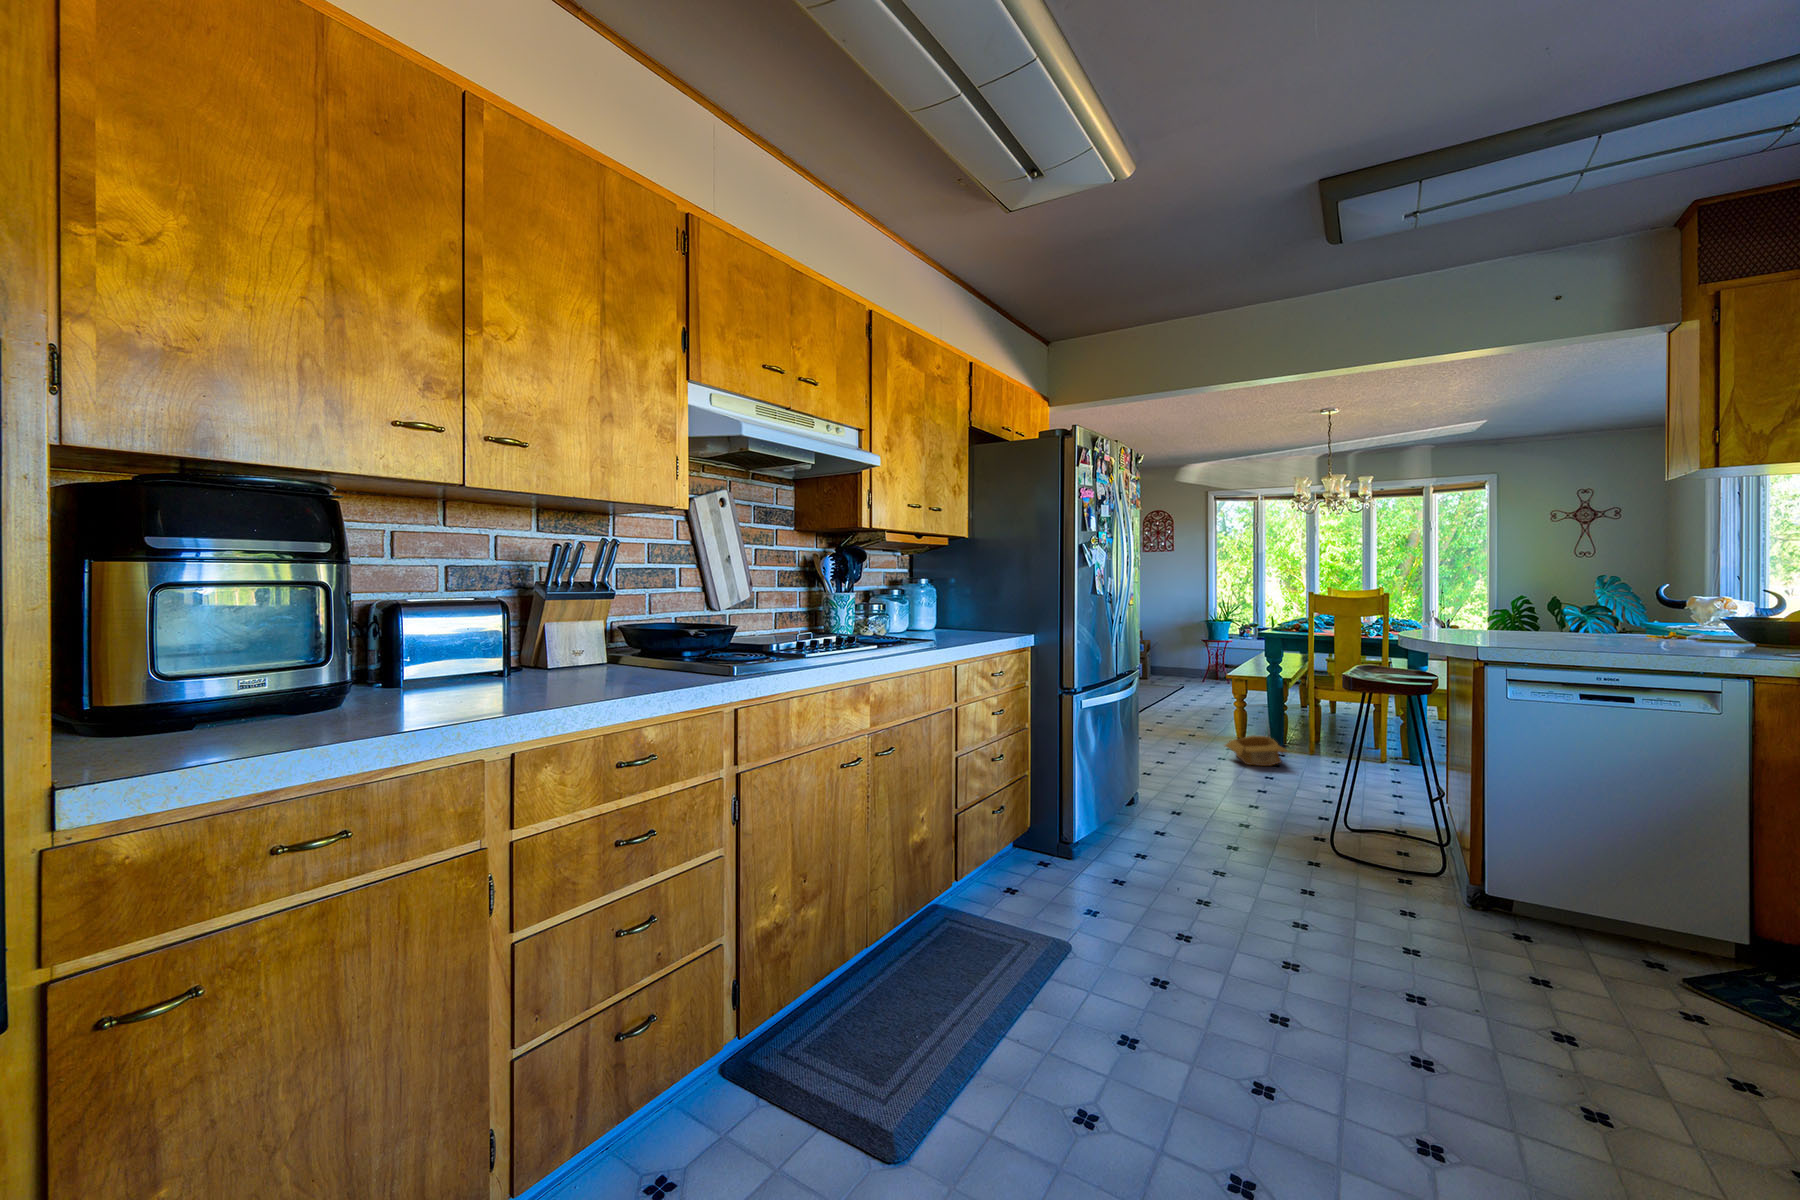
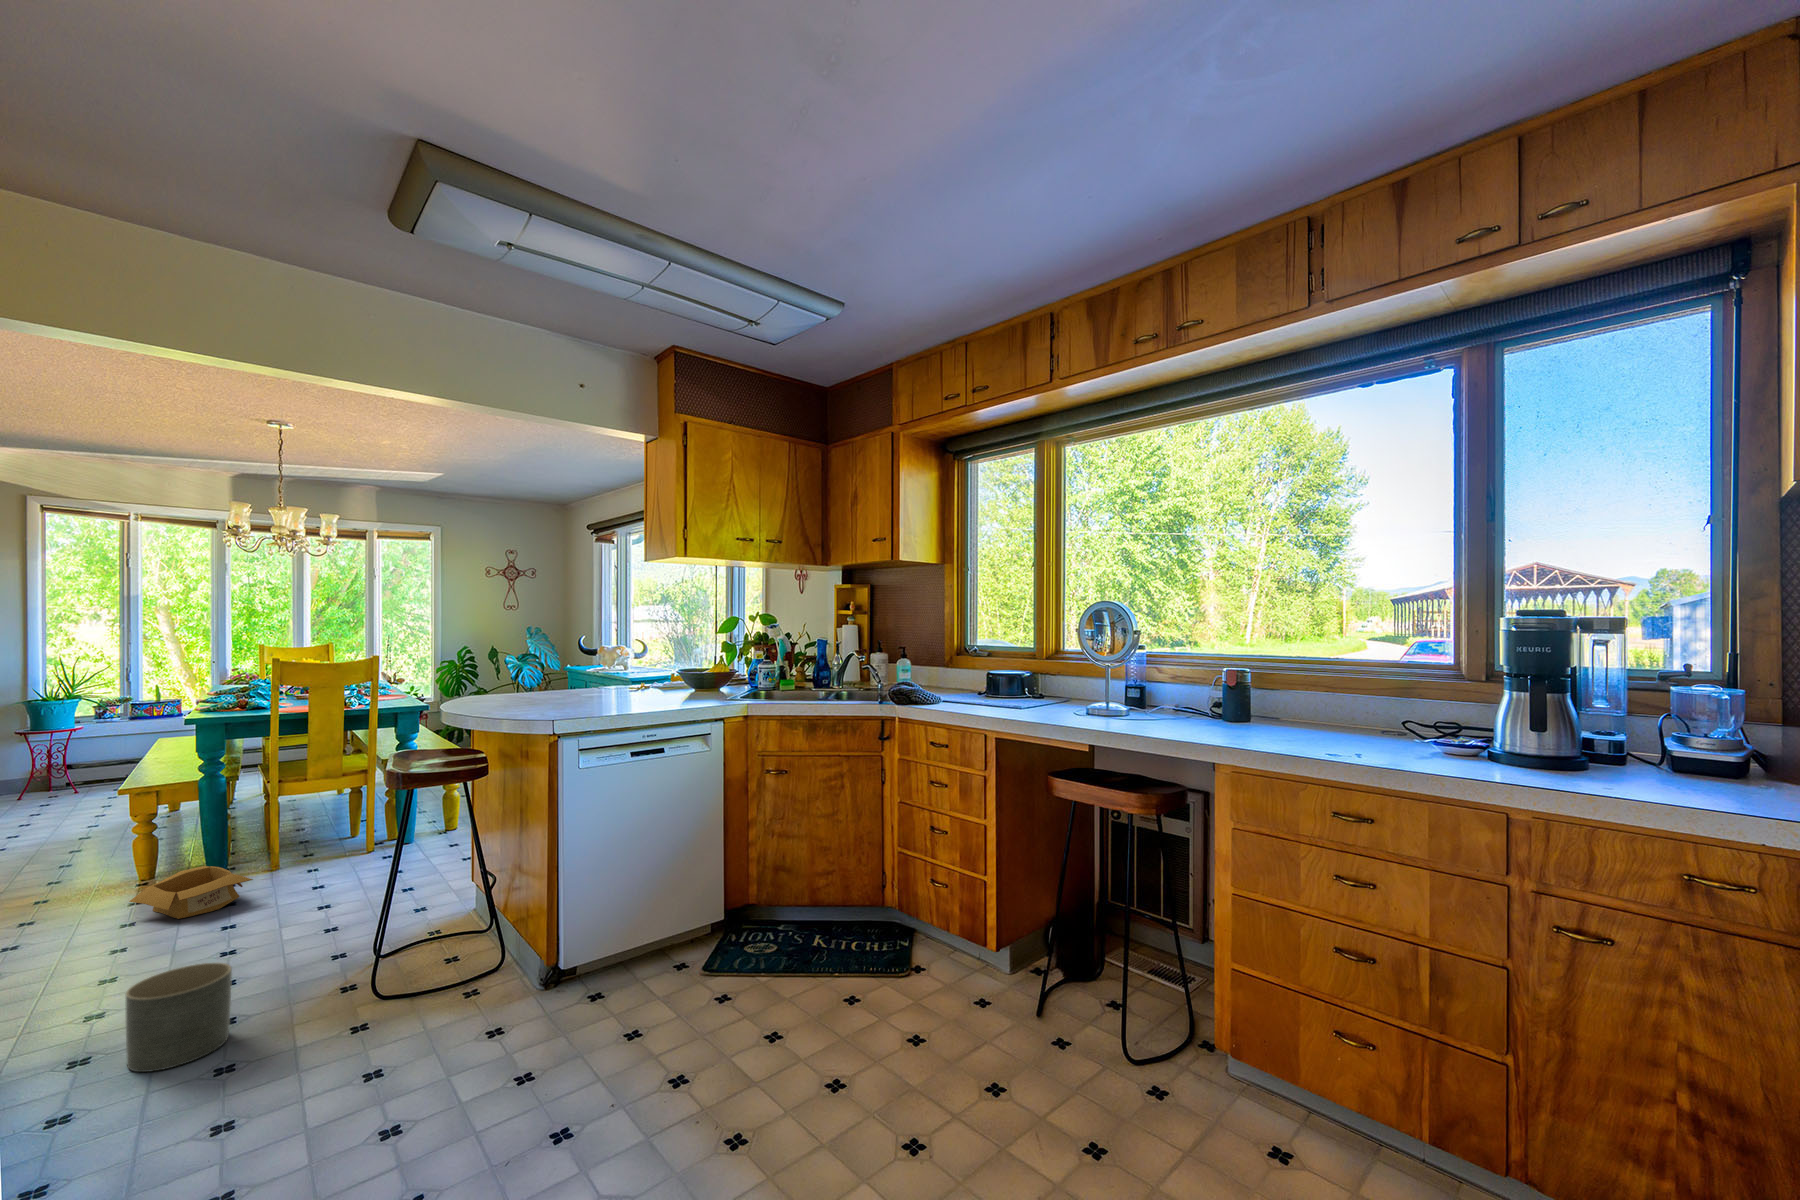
planter: none [1191,780,1244,837] -> present [125,963,232,1072]

